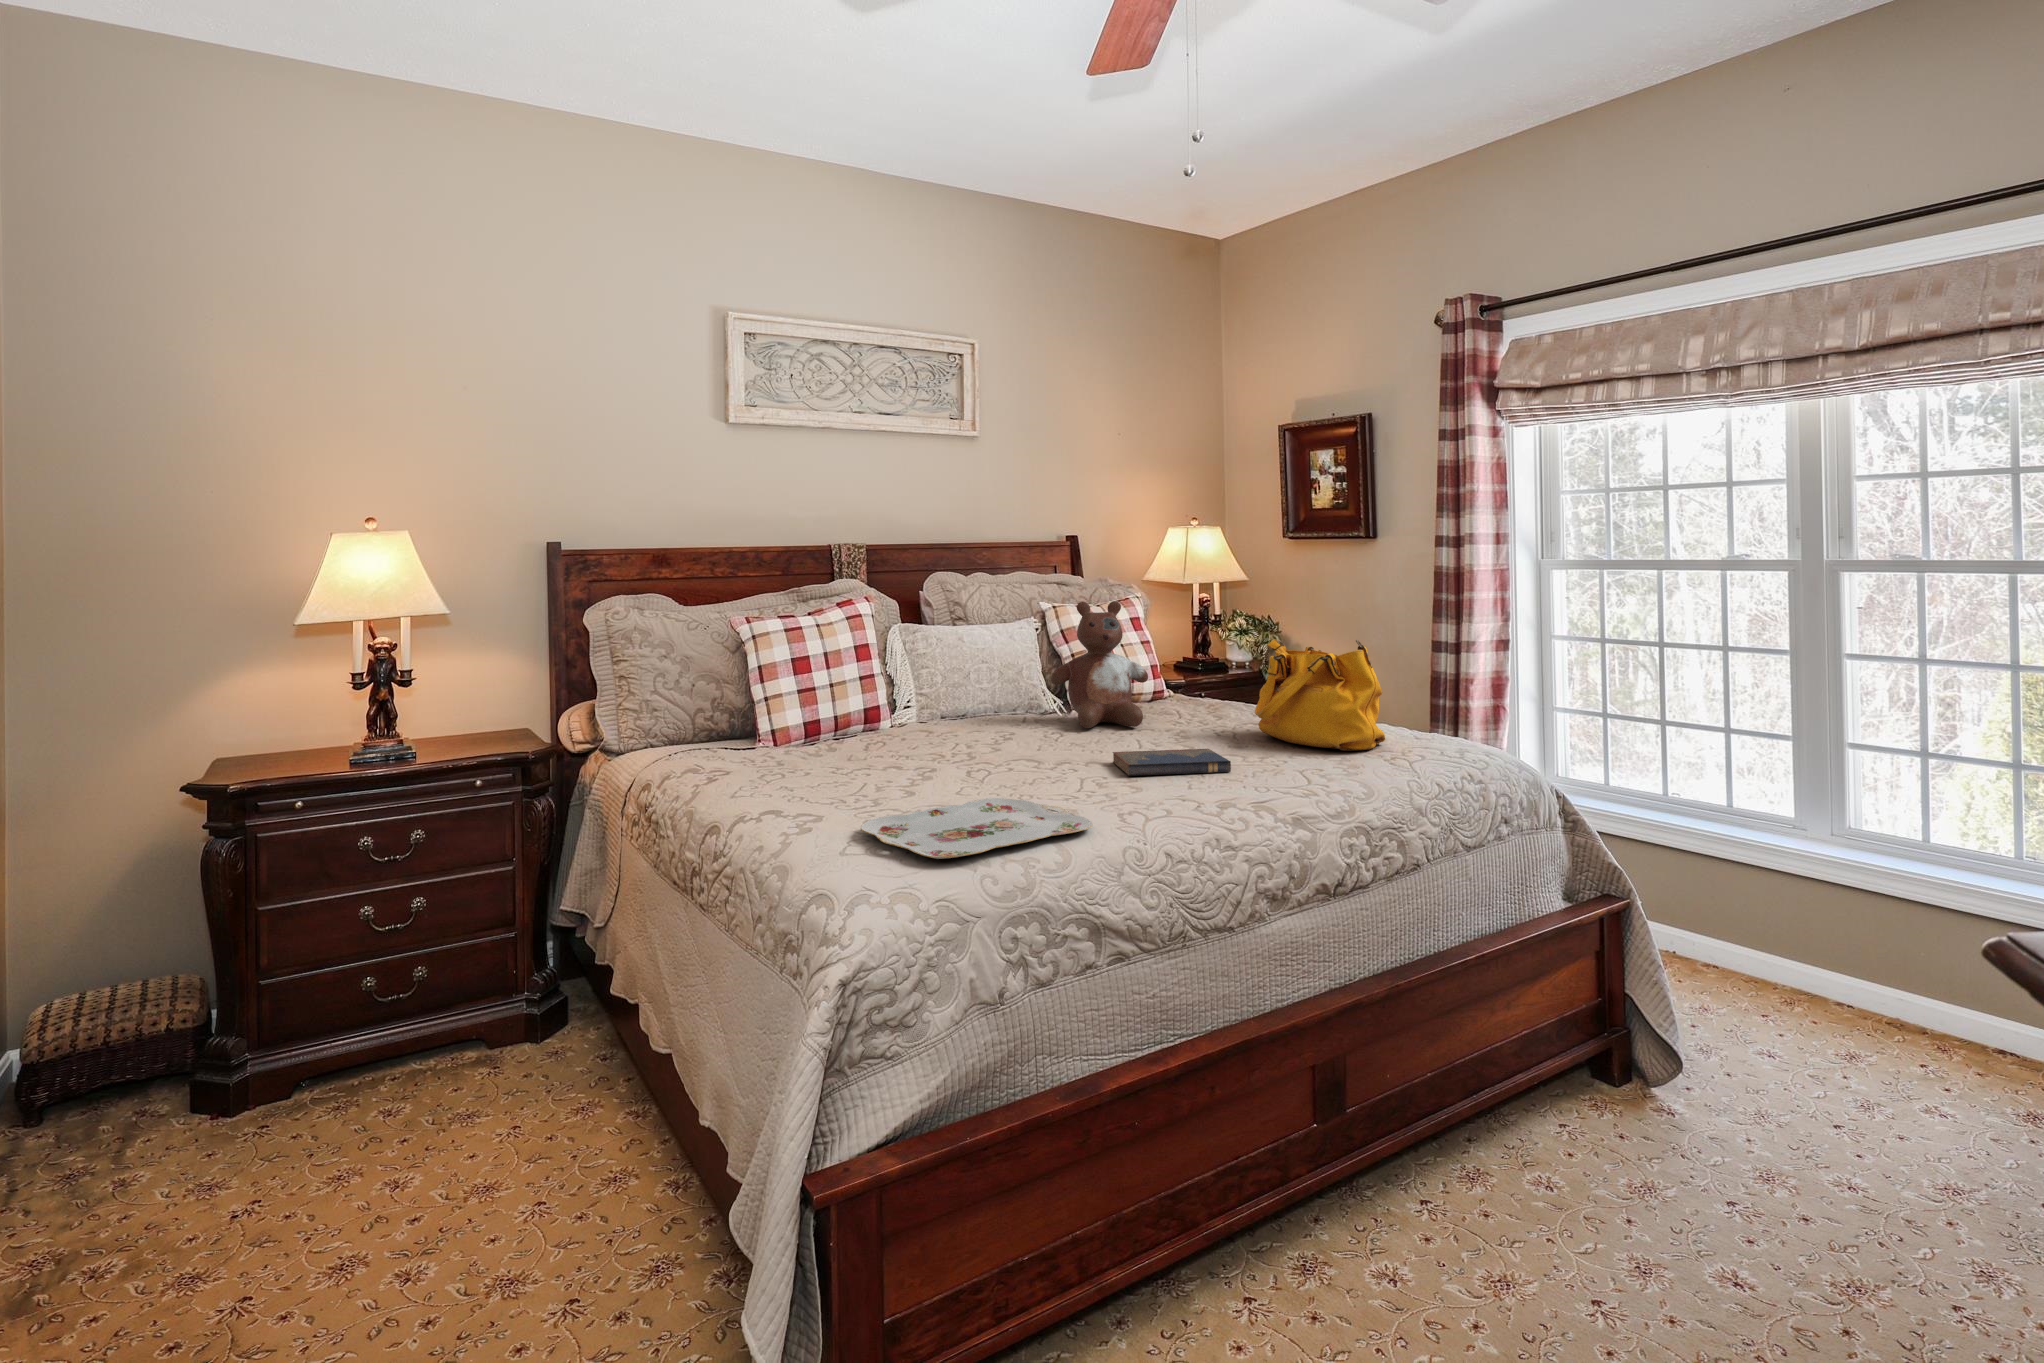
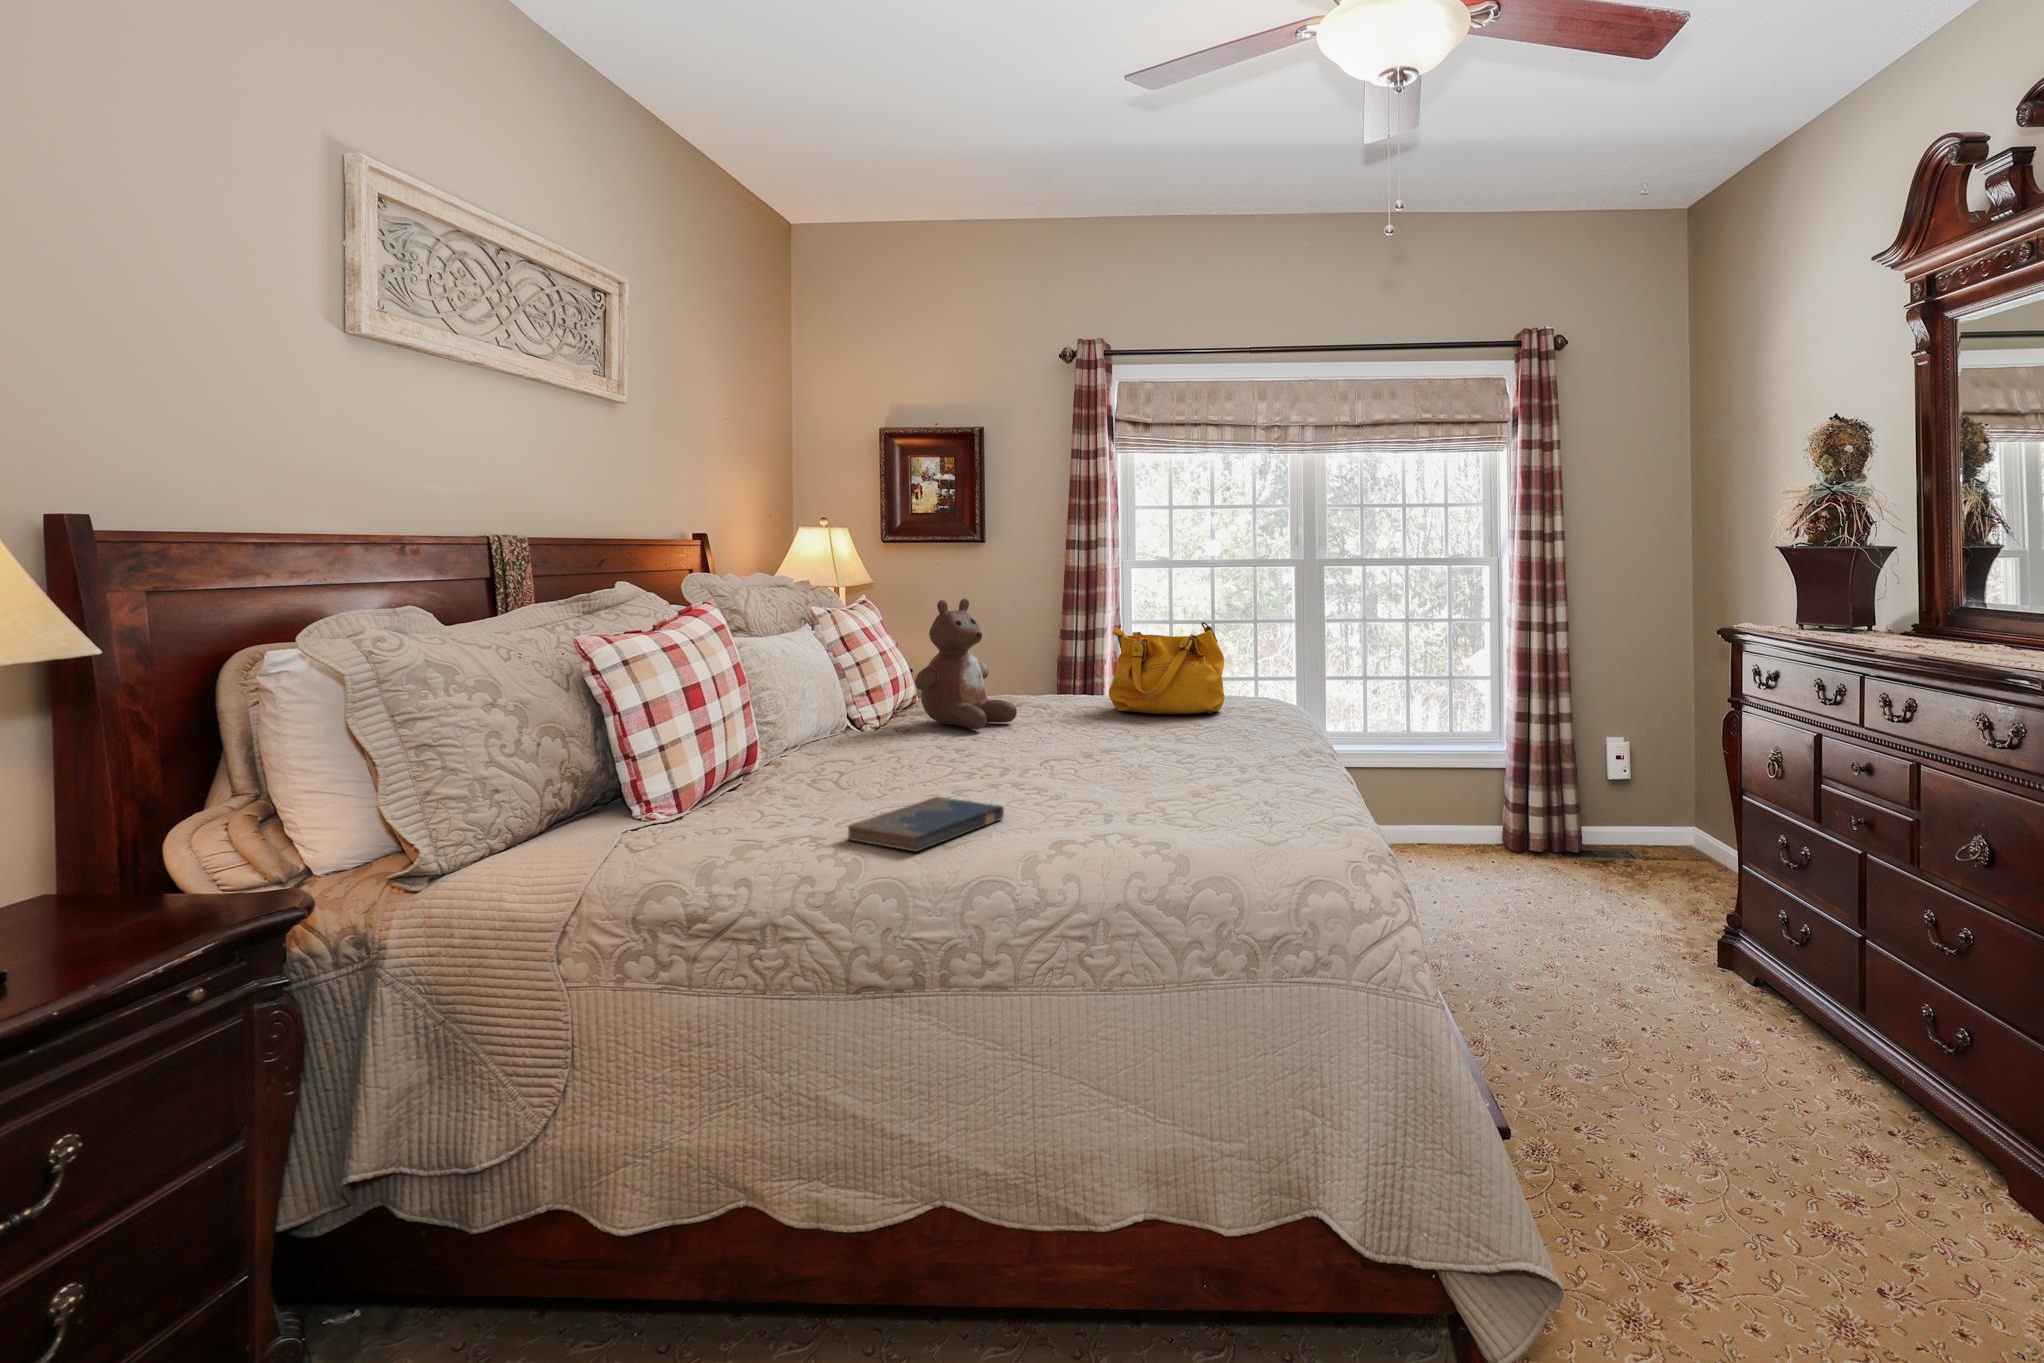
hardcover book: present [1113,749,1231,776] -> present [848,797,1004,852]
serving tray: present [861,798,1093,859] -> none [1157,784,1332,838]

